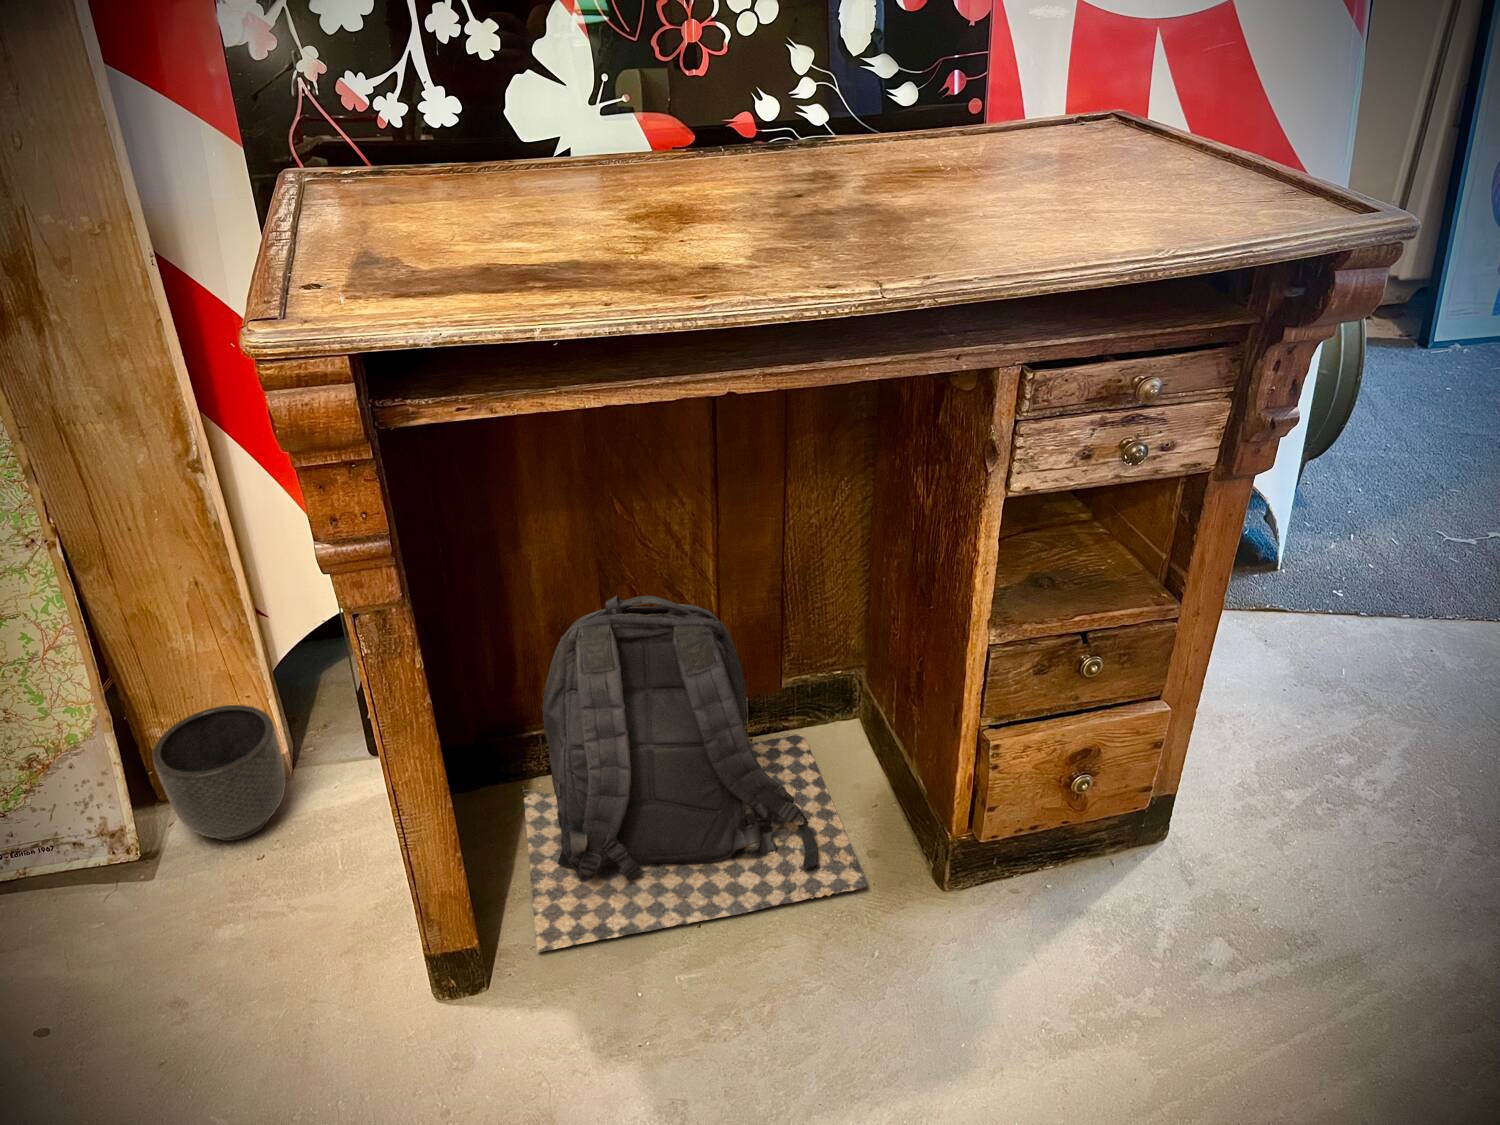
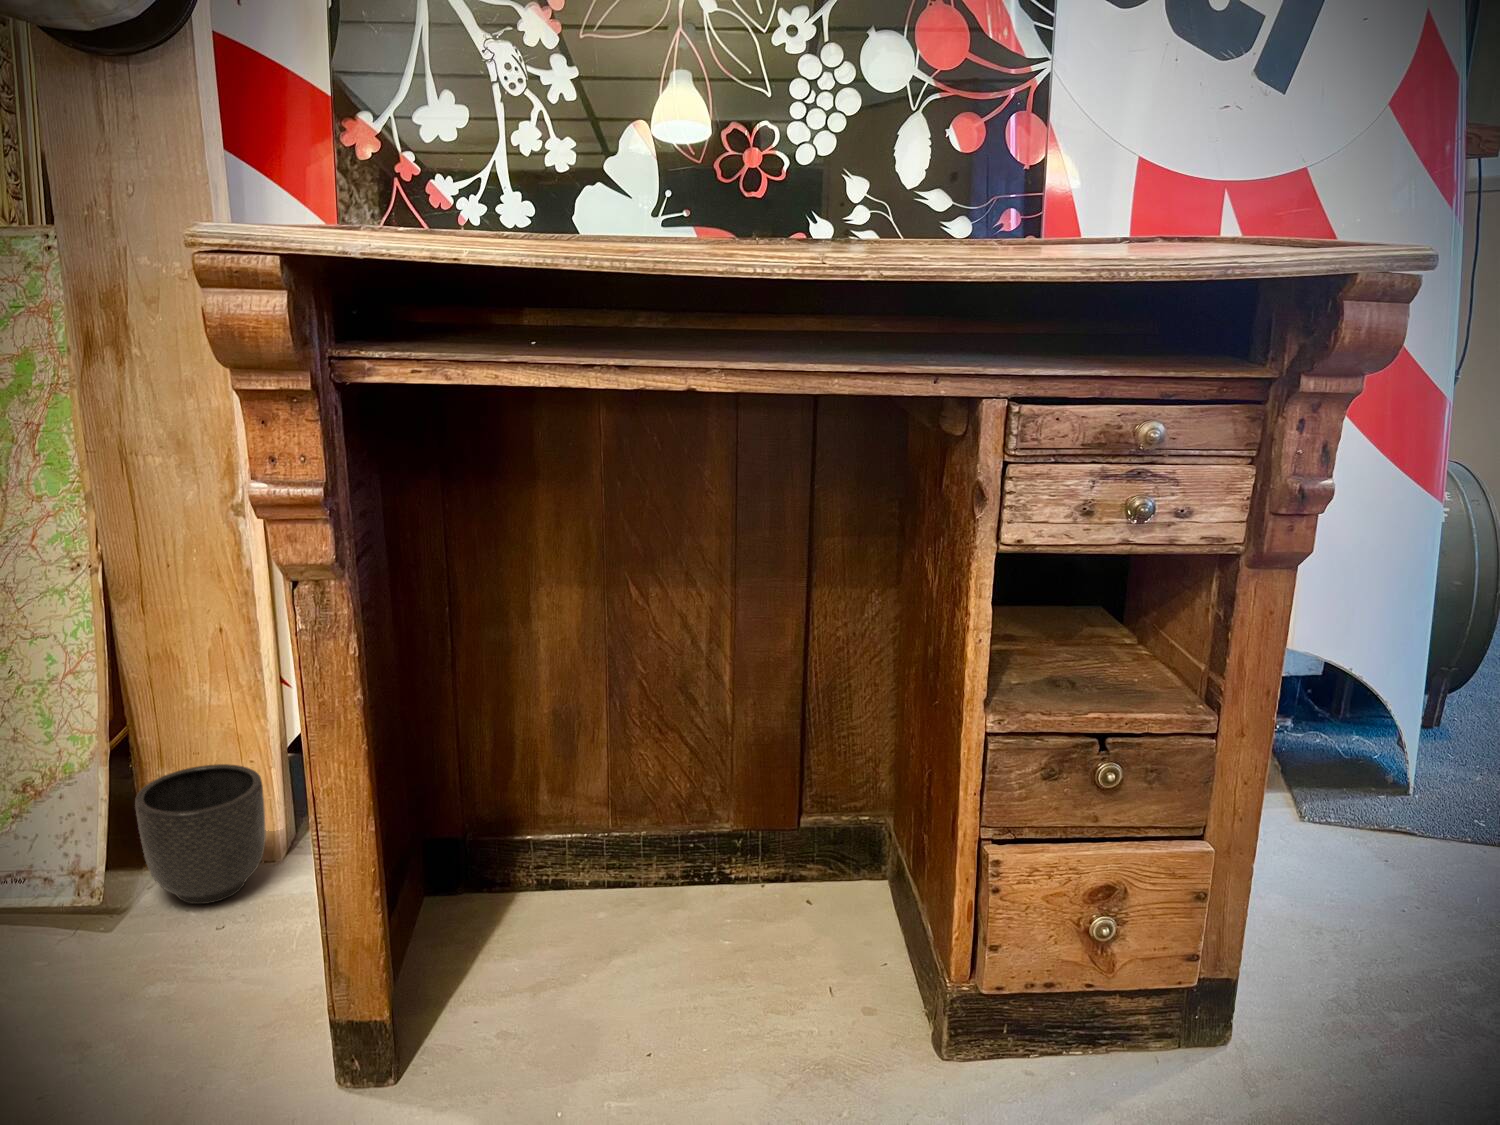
backpack: present [523,595,869,952] -> none [454,668,847,1046]

